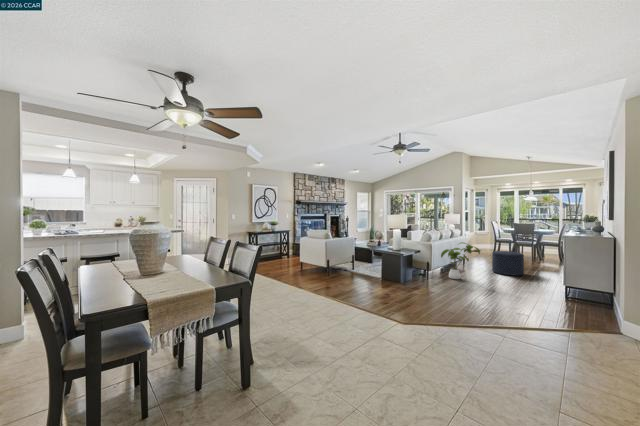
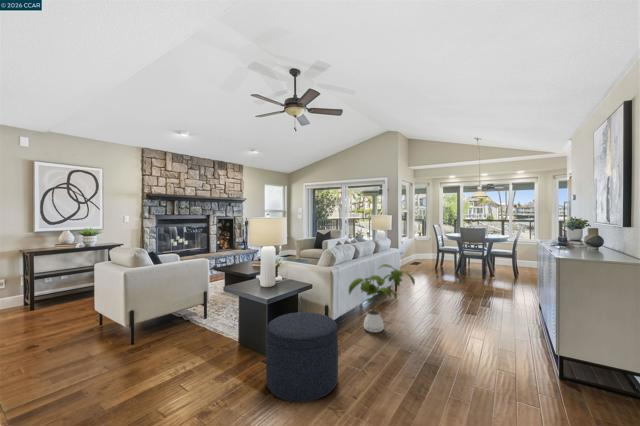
ottoman: present [492,251,524,276] -> present [266,312,338,402]

